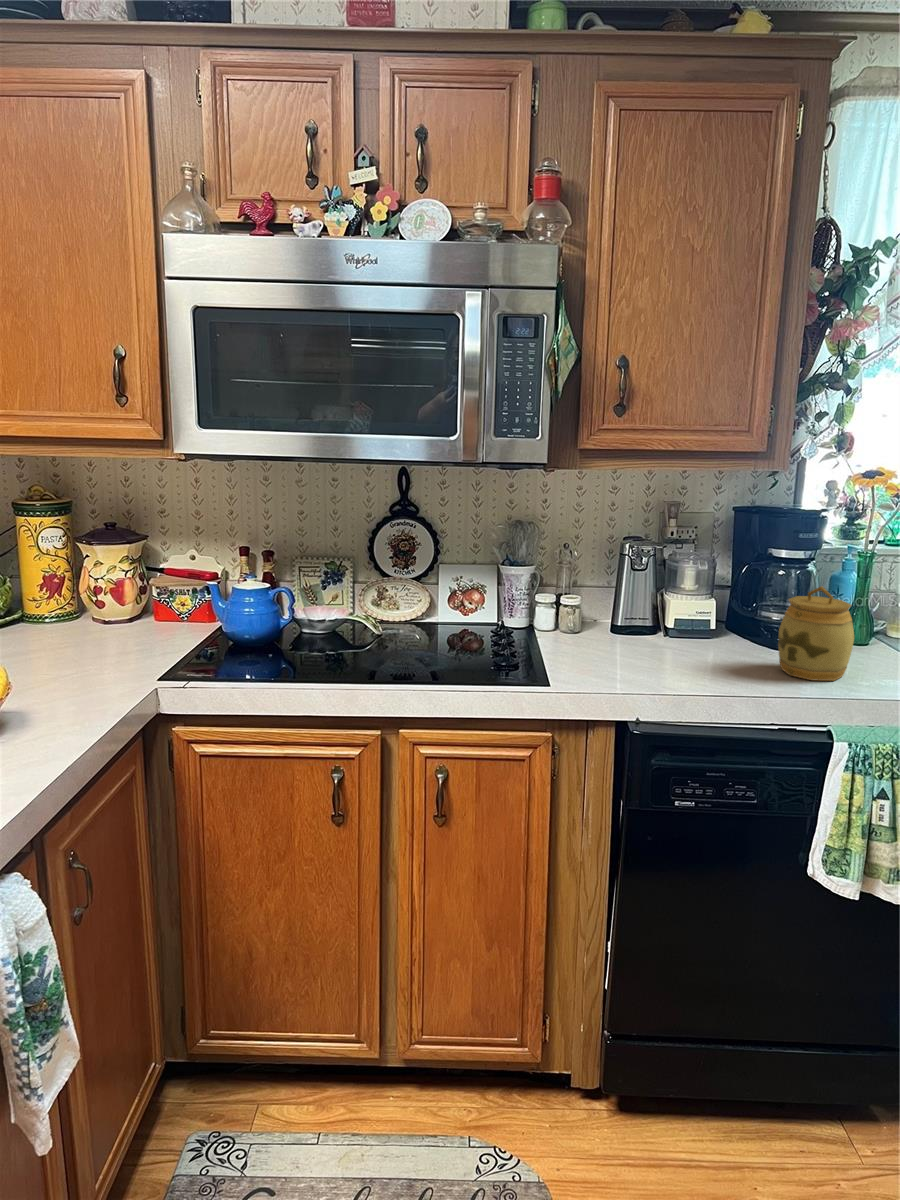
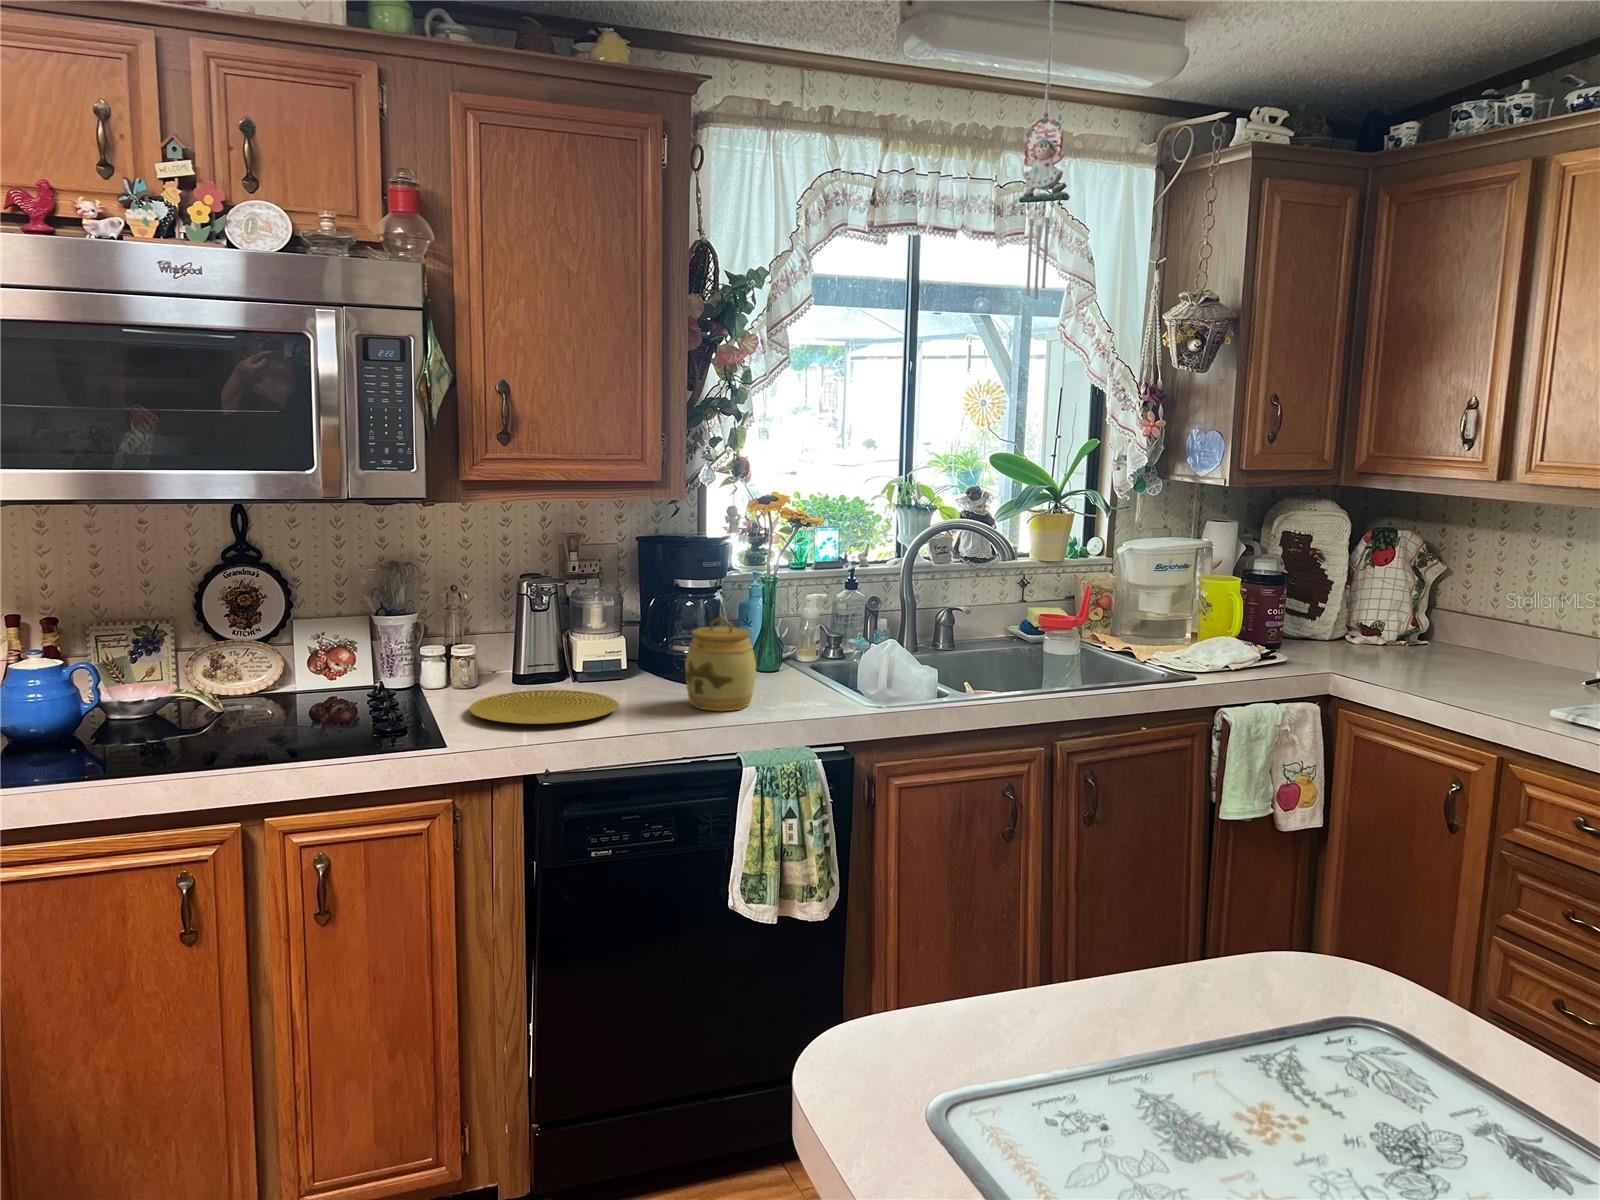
plate: none [574,640,710,676] -> present [469,690,618,724]

